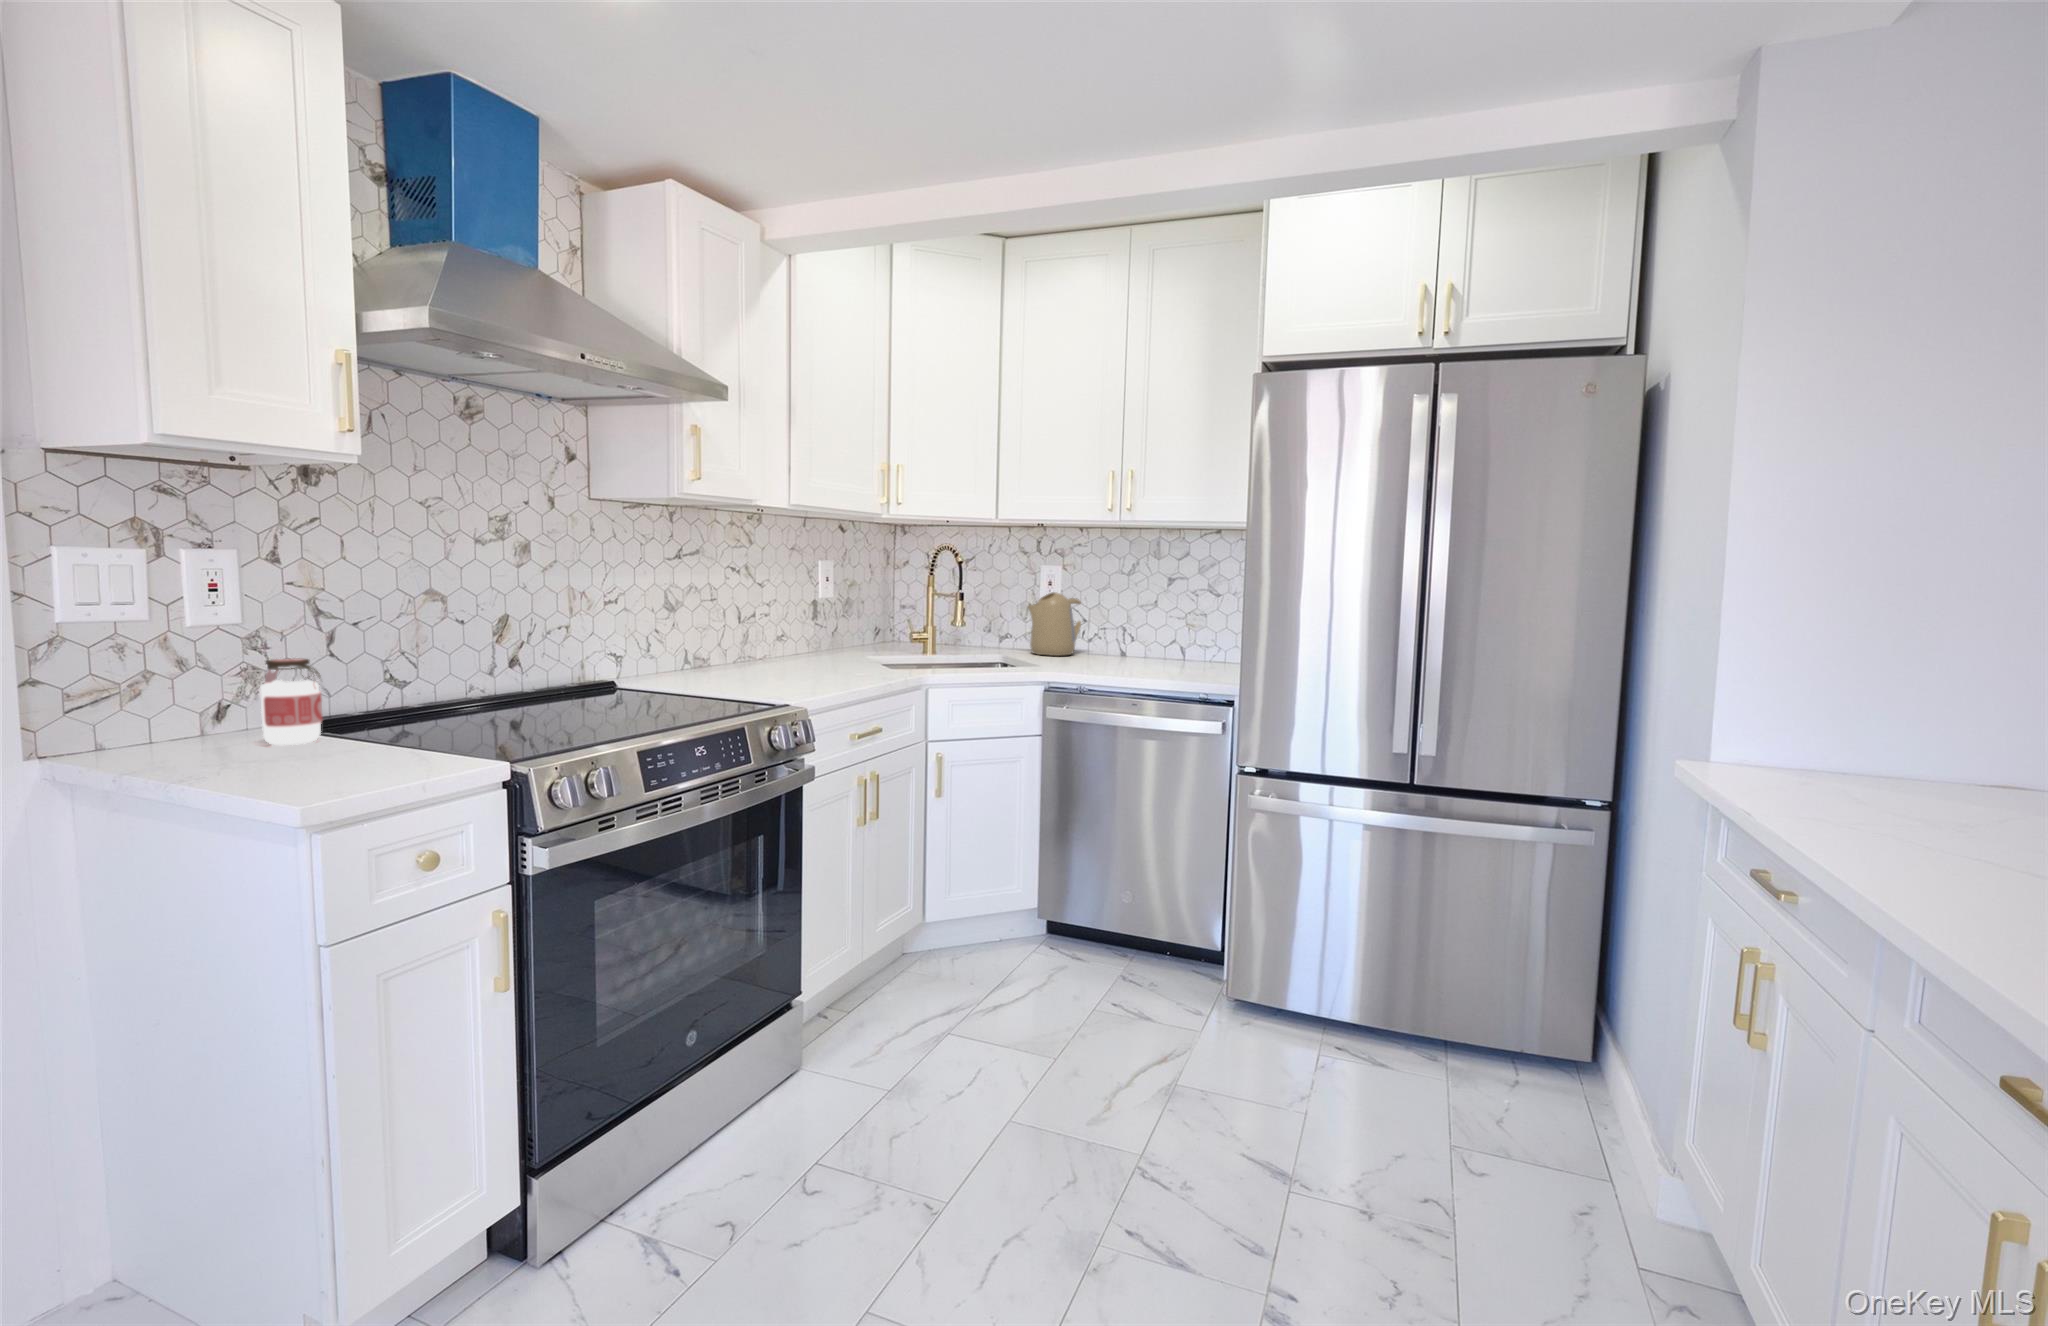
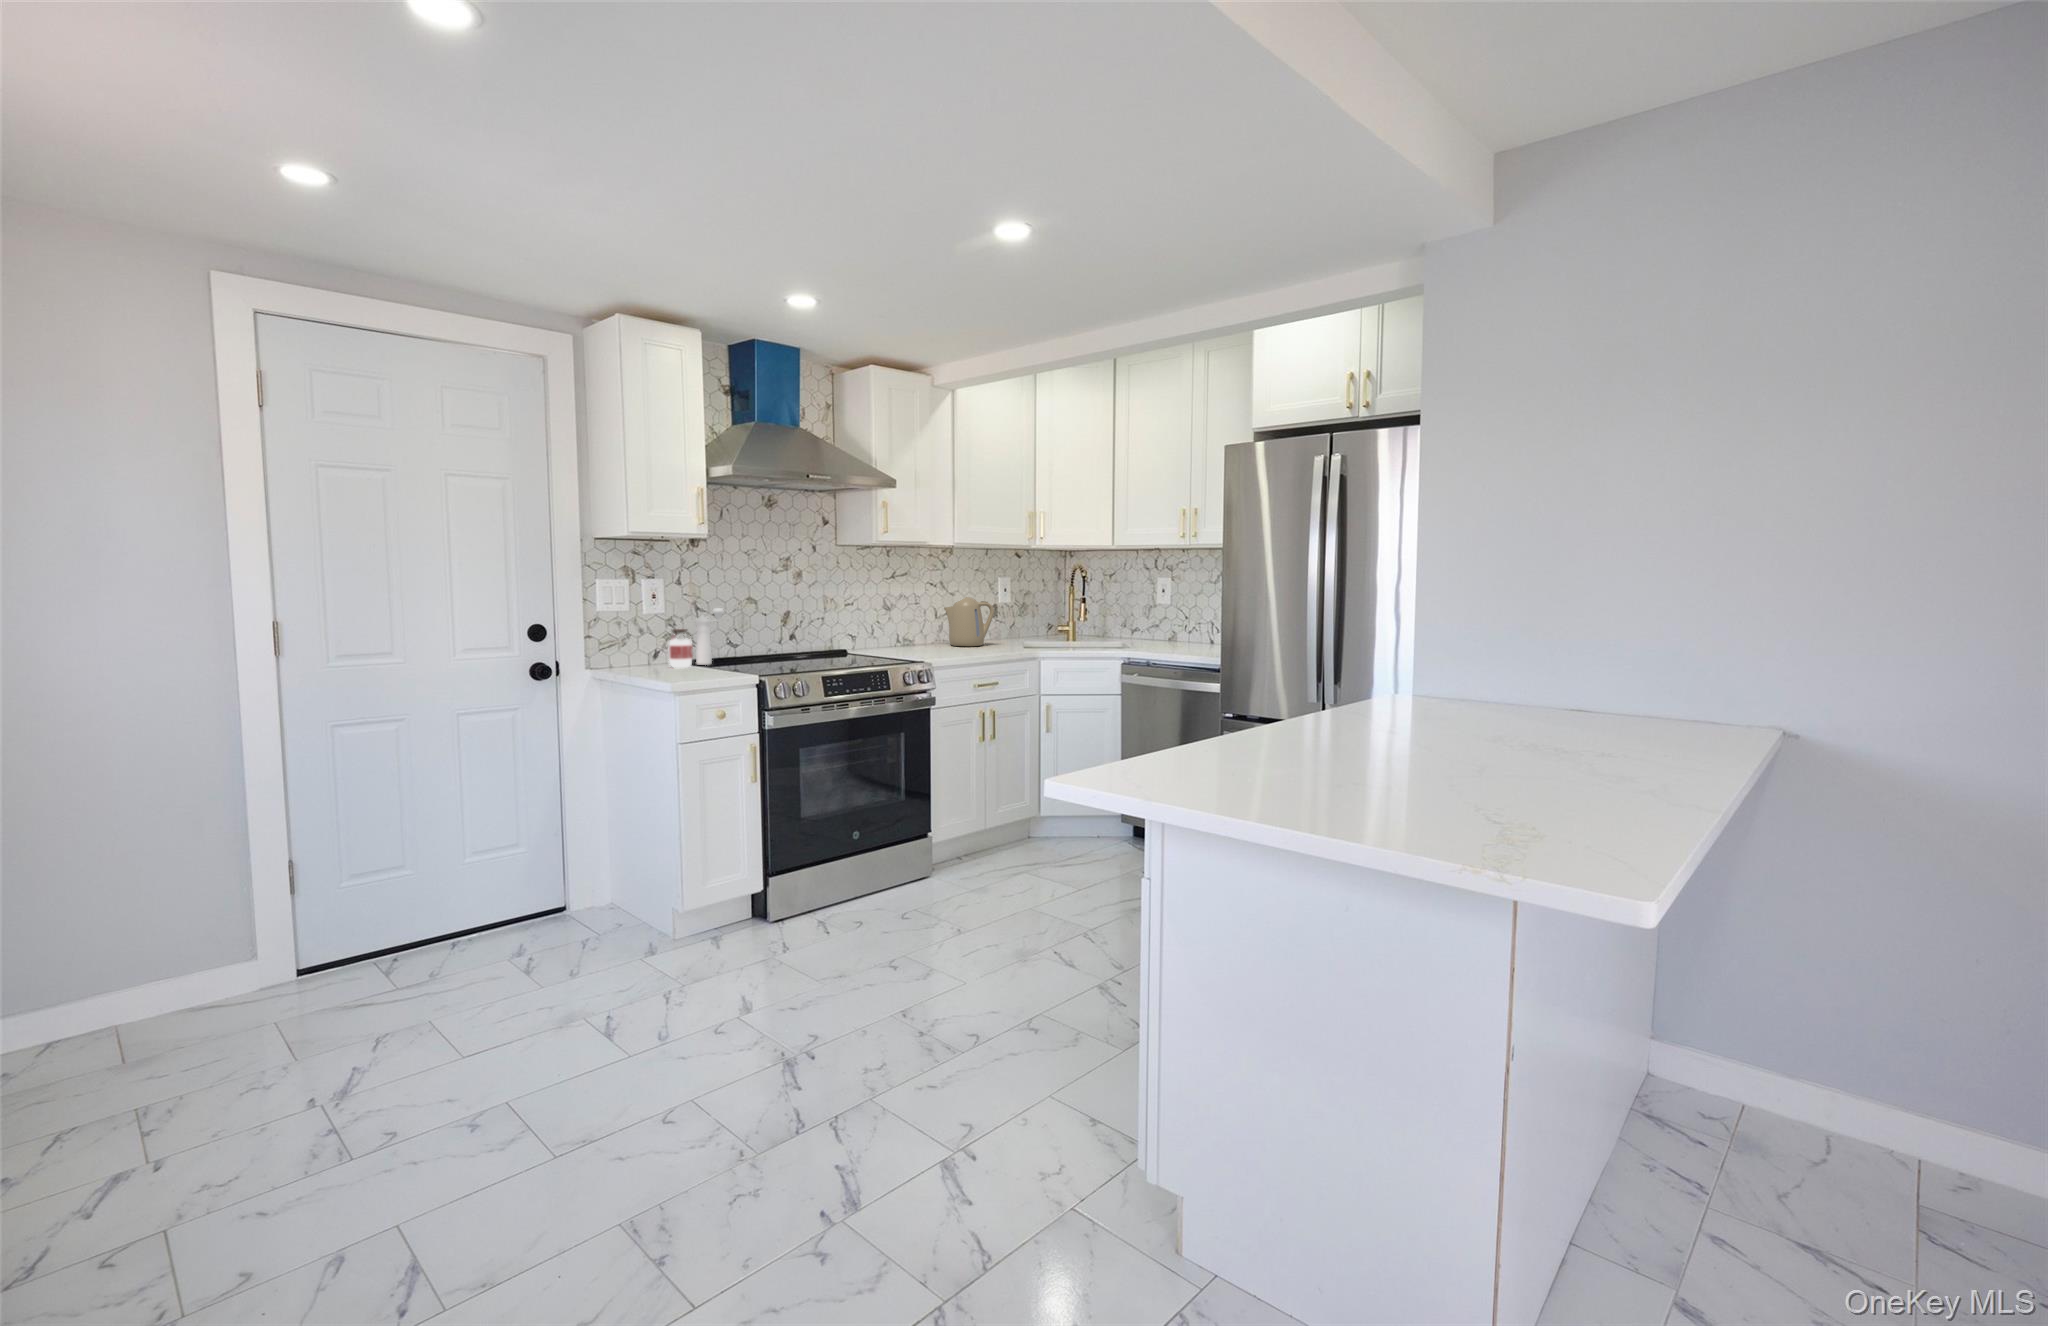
kettle: present [1028,592,1081,656] -> present [944,597,994,646]
pepper mill: none [321,611,384,731] -> present [696,608,723,665]

